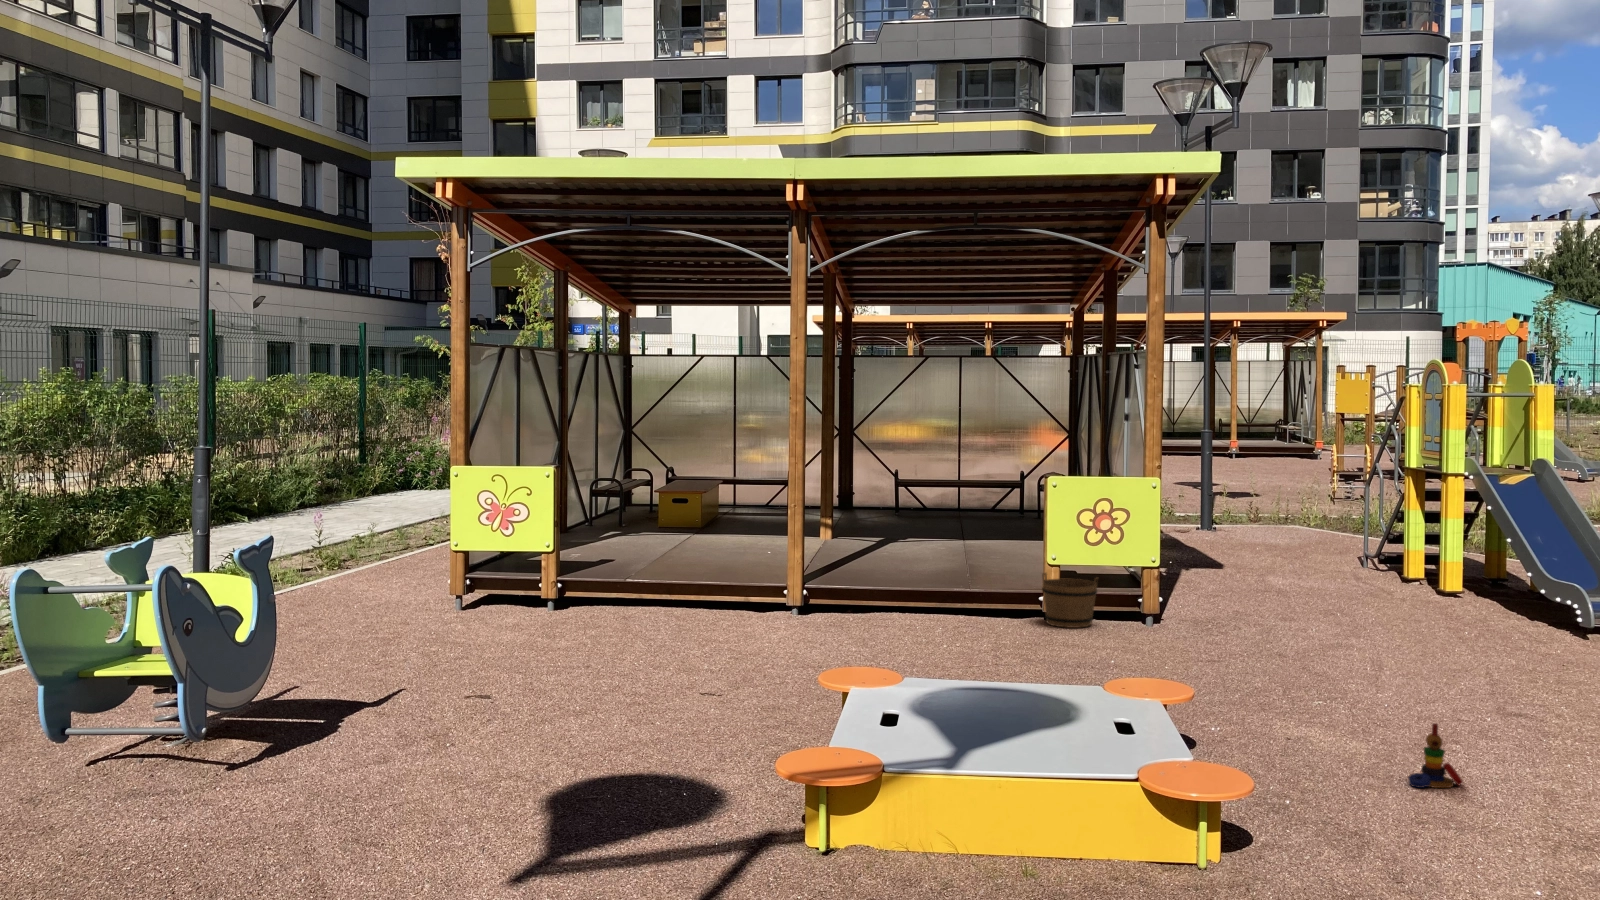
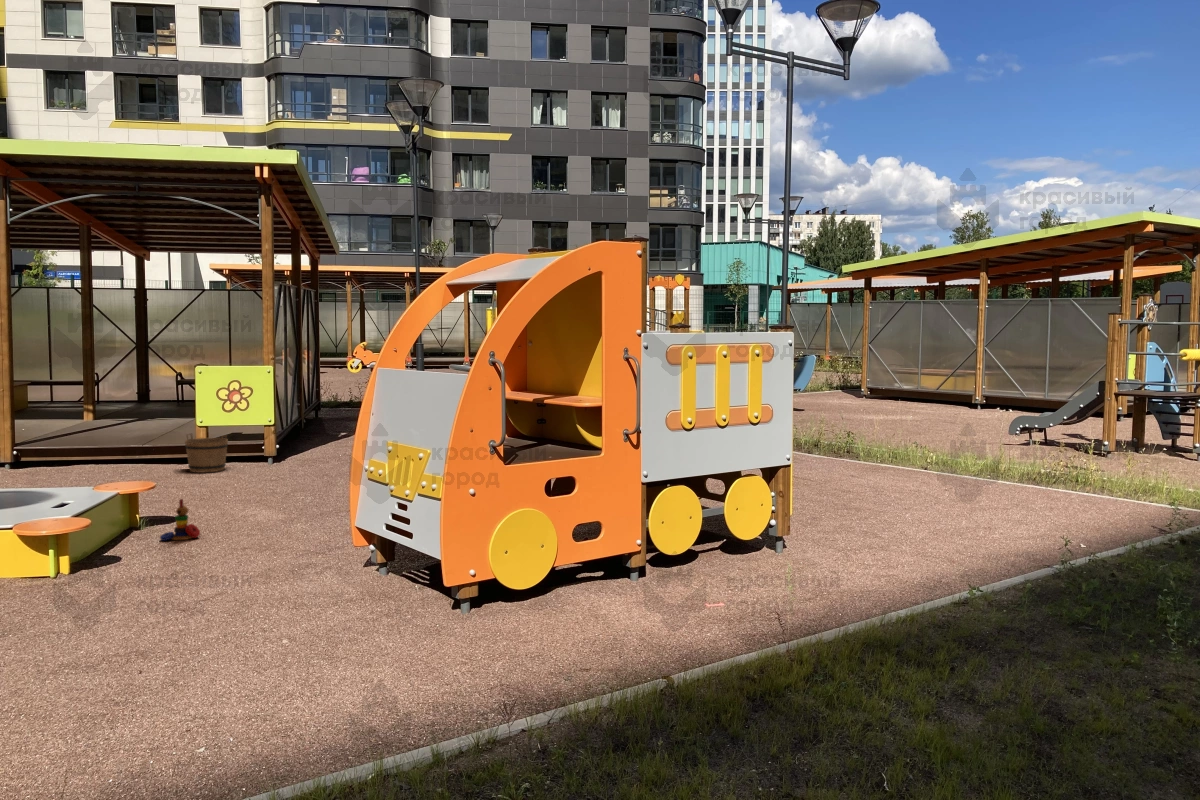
stacking toy: present [1408,723,1463,788] -> present [160,499,200,541]

